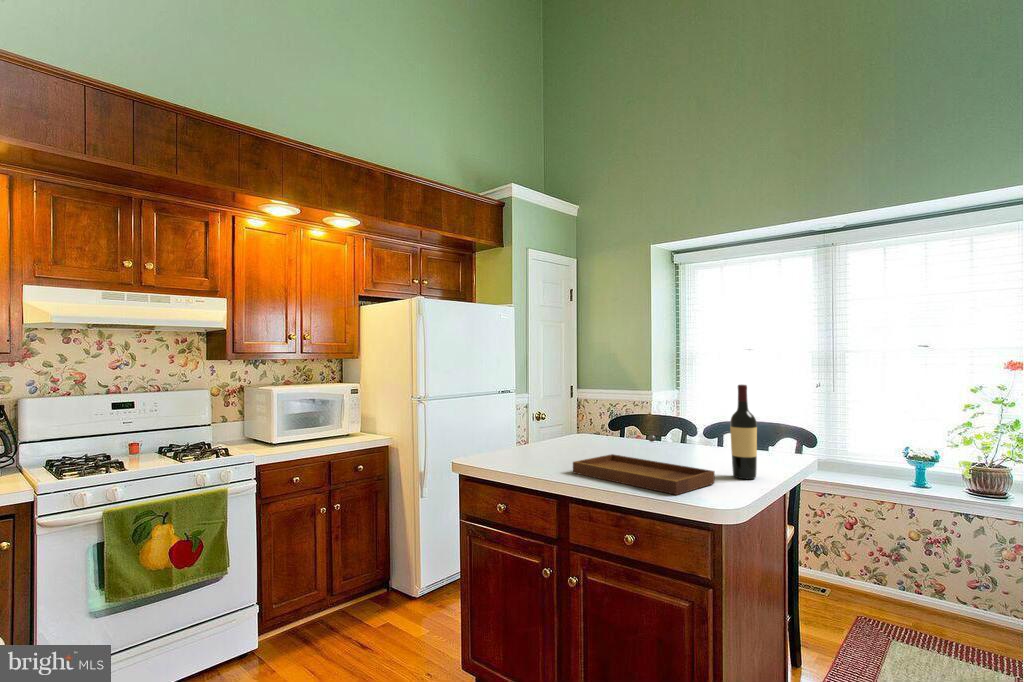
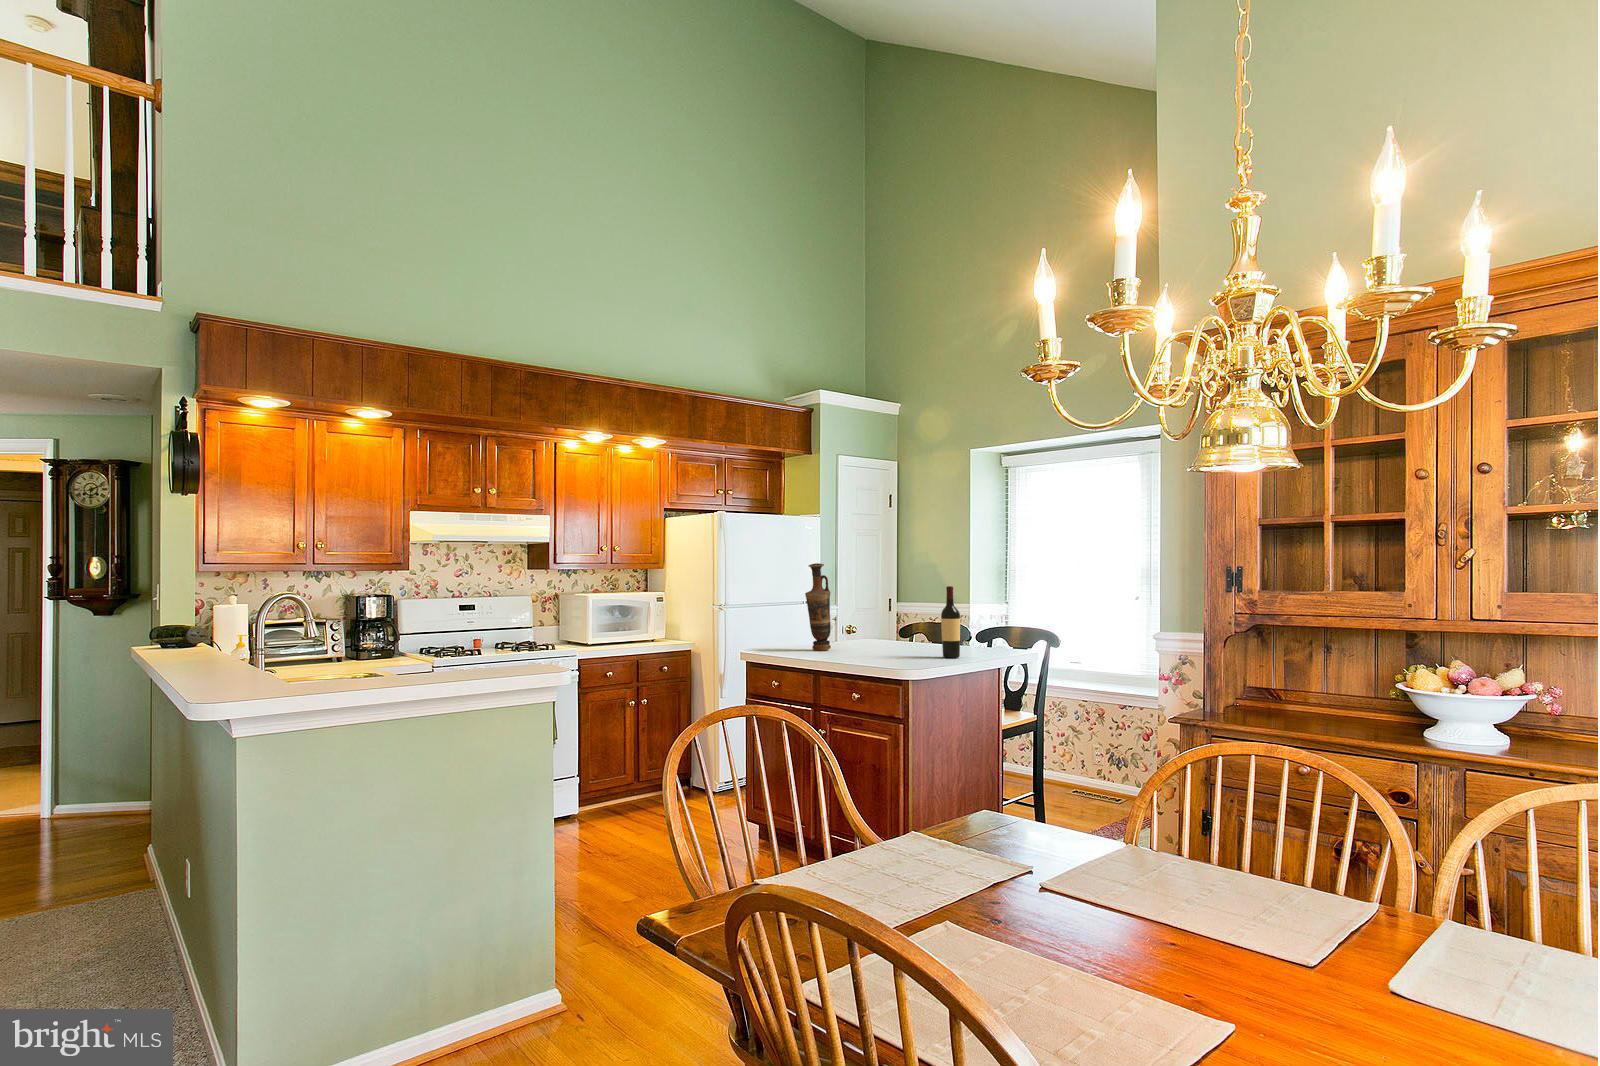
vase: none [541,354,573,463] -> present [805,563,831,651]
tray: present [573,435,715,495] -> none [824,624,921,662]

